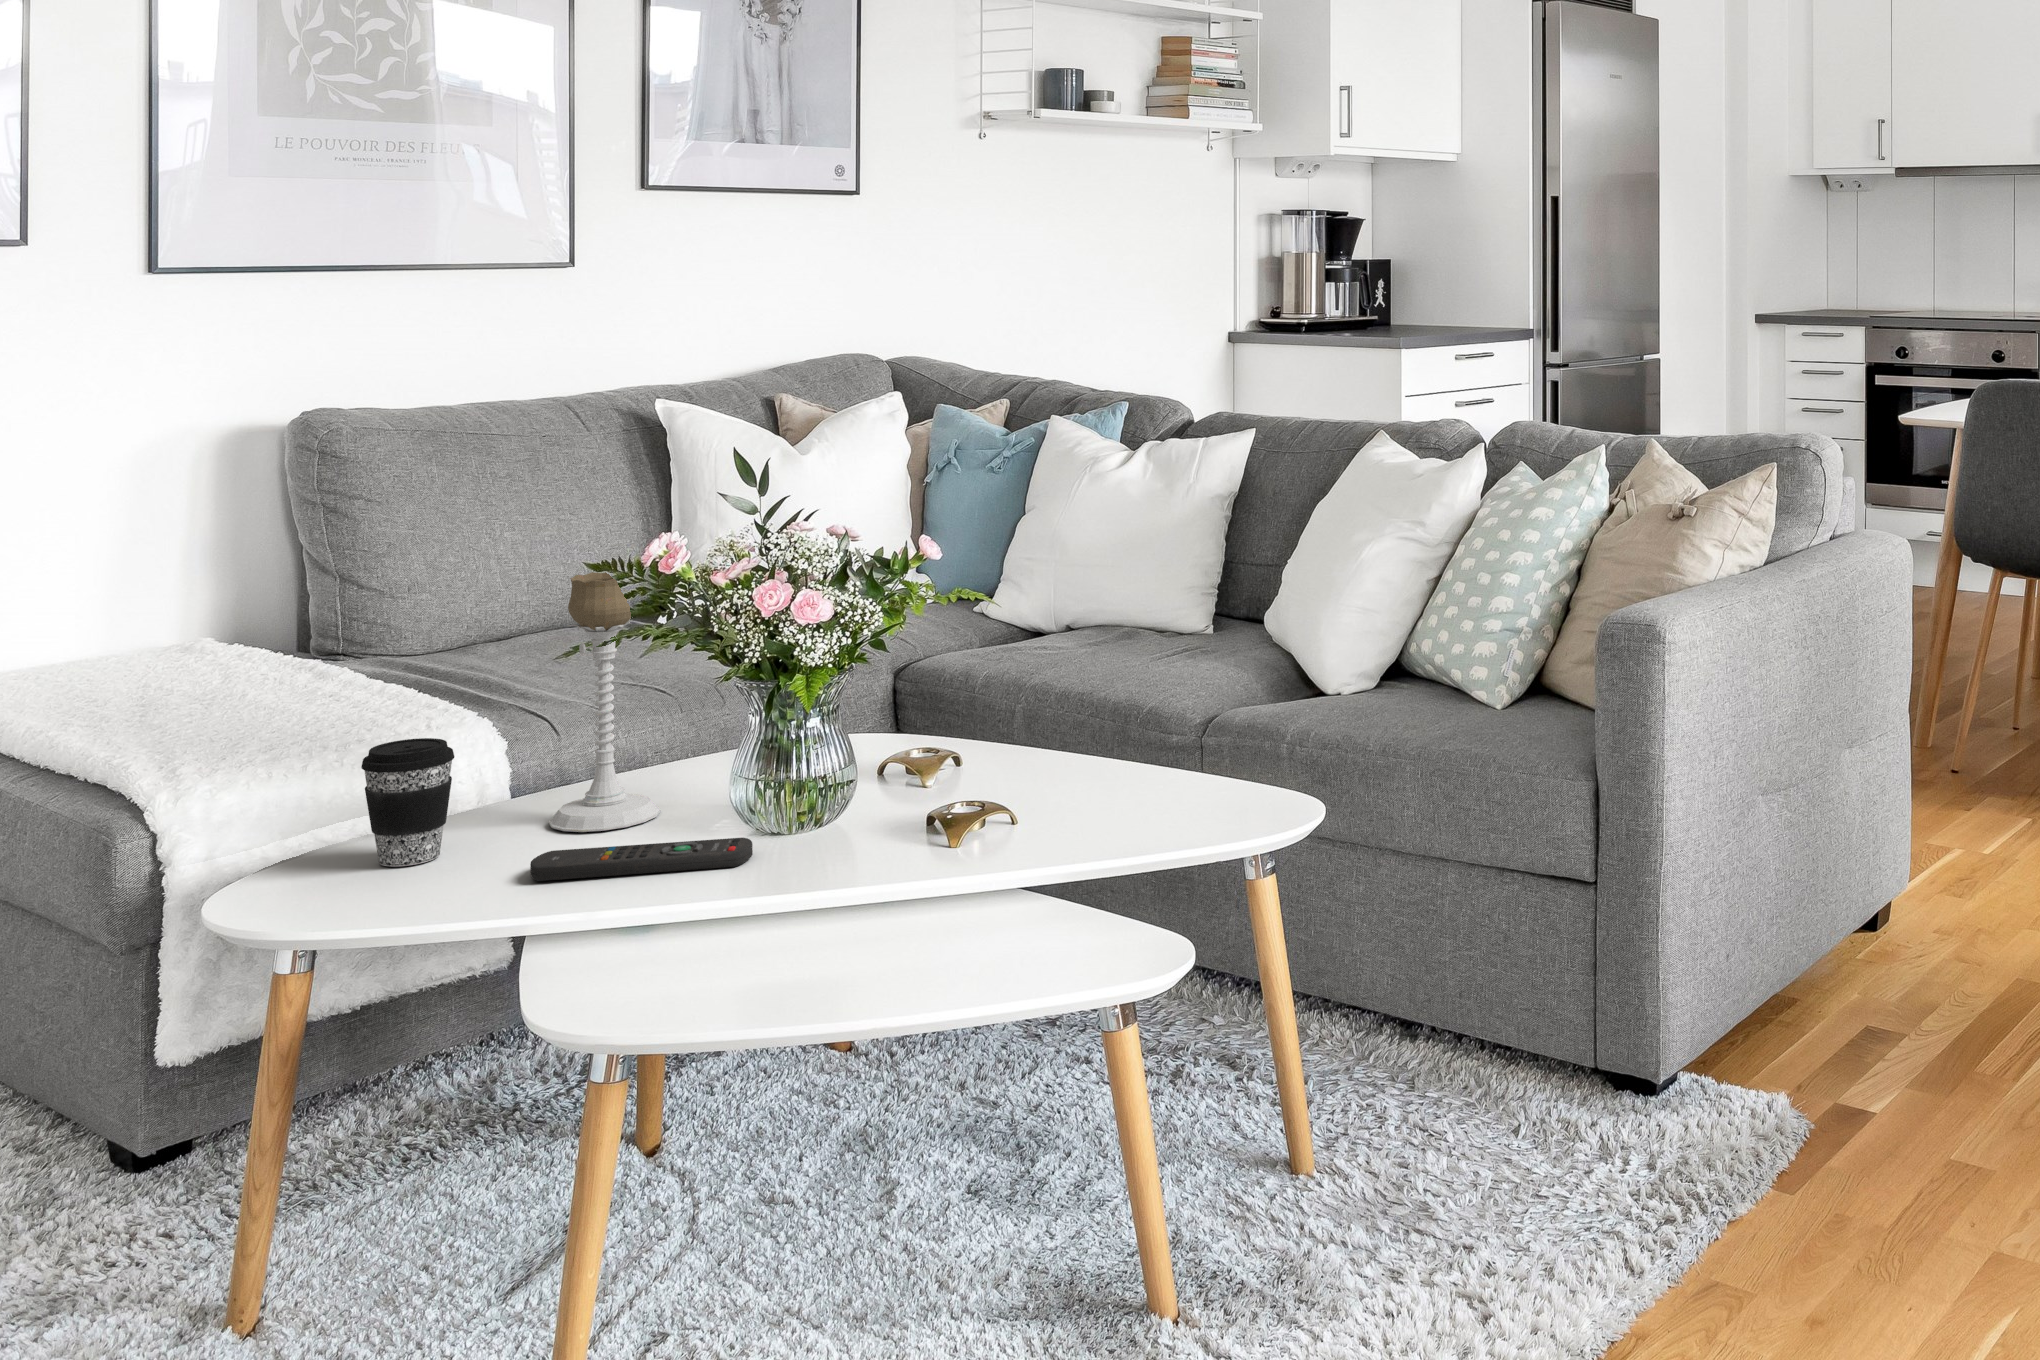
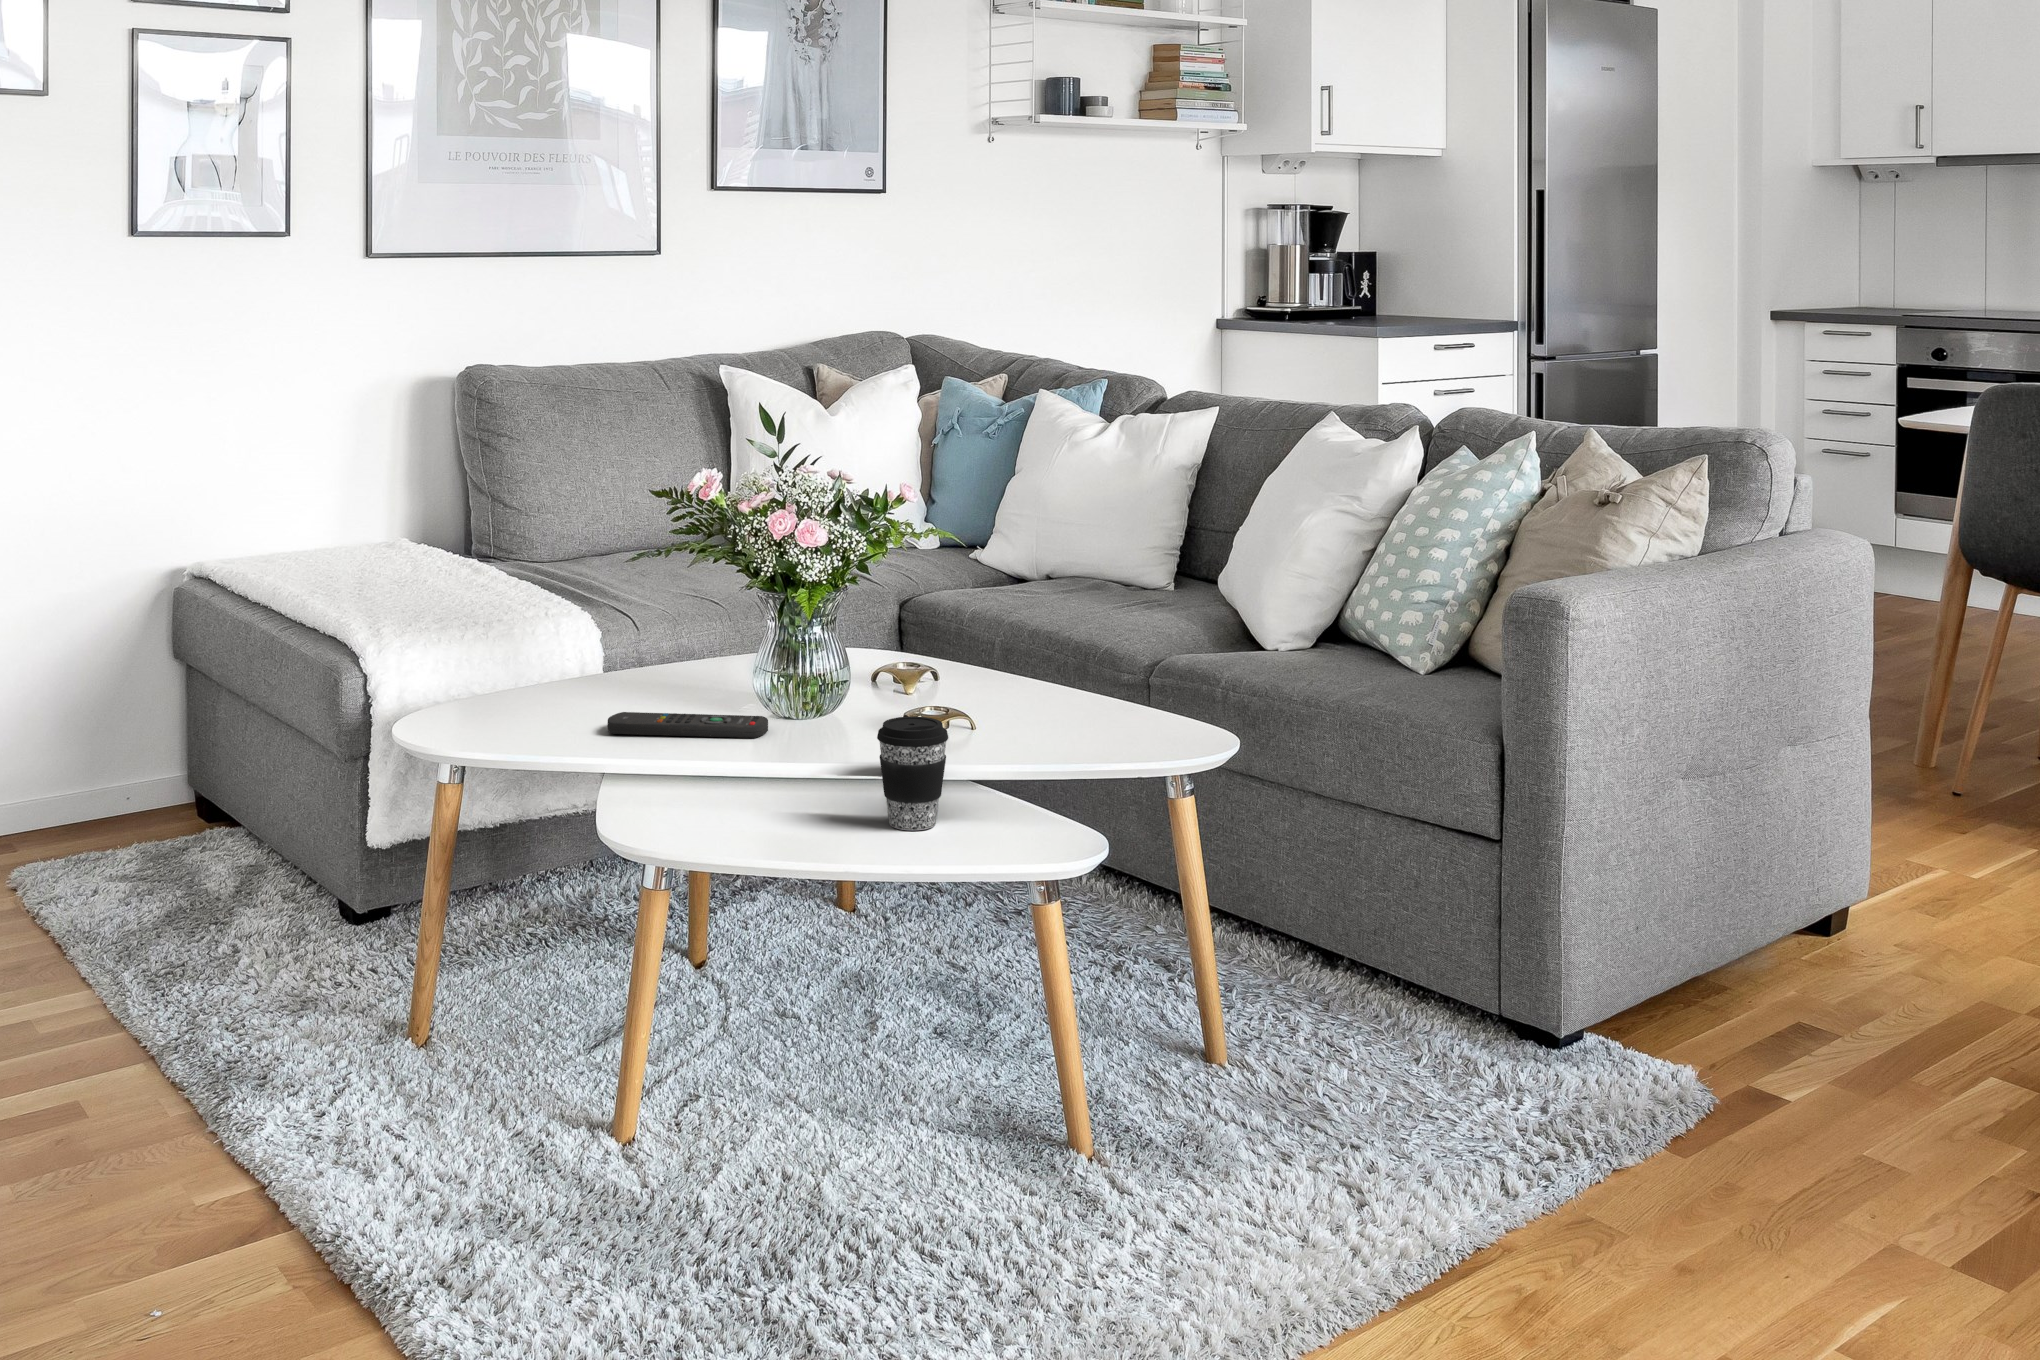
candle holder: present [549,572,661,832] -> none [625,496,706,702]
coffee cup: present [361,738,454,867] -> present [877,716,948,830]

